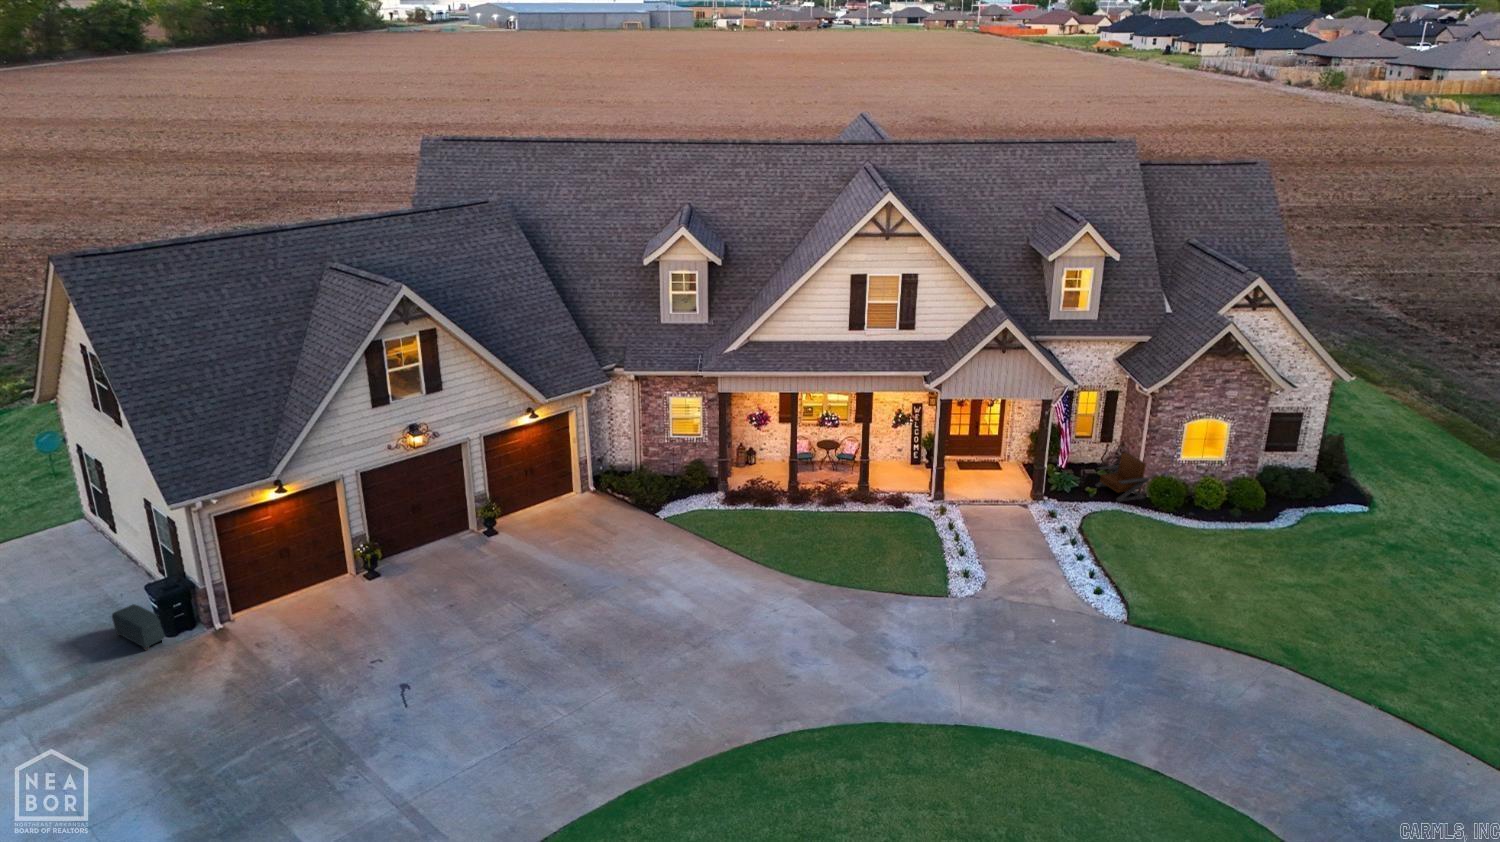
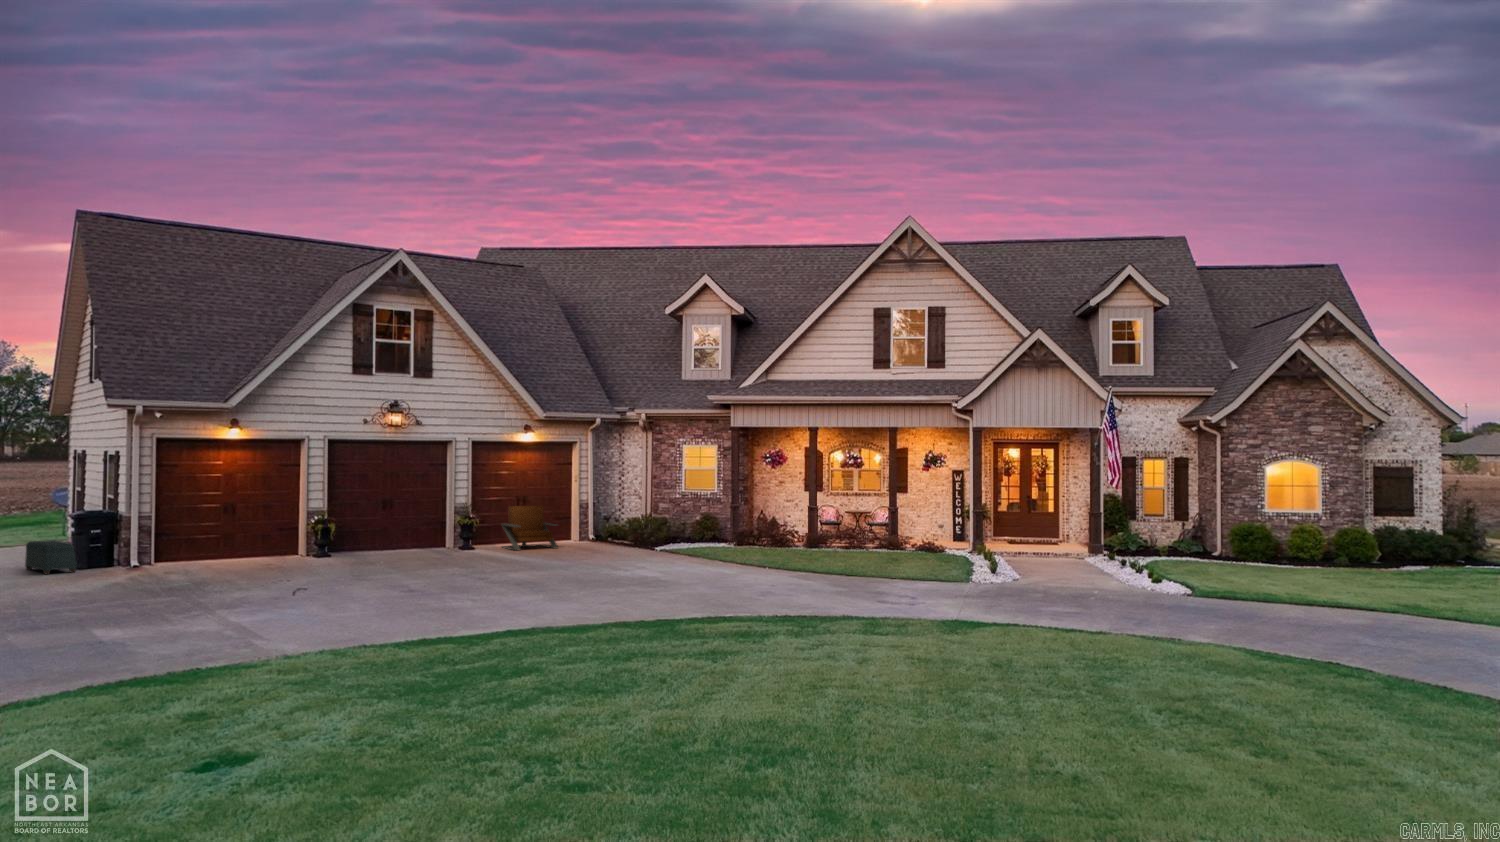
lounge chair: present [1096,453,1149,502] -> present [502,506,558,550]

